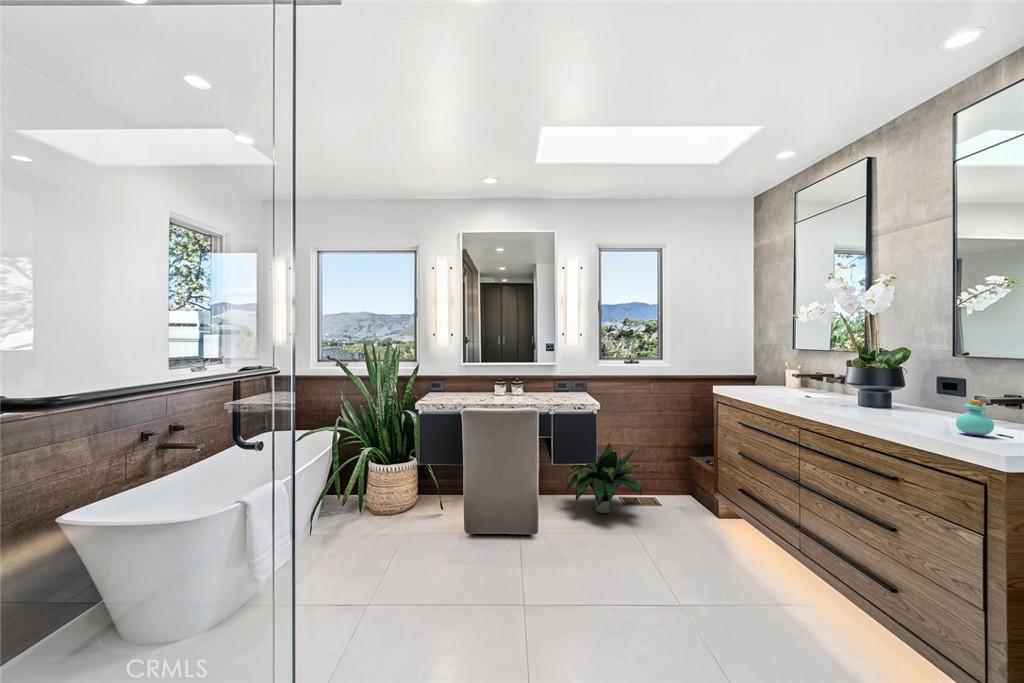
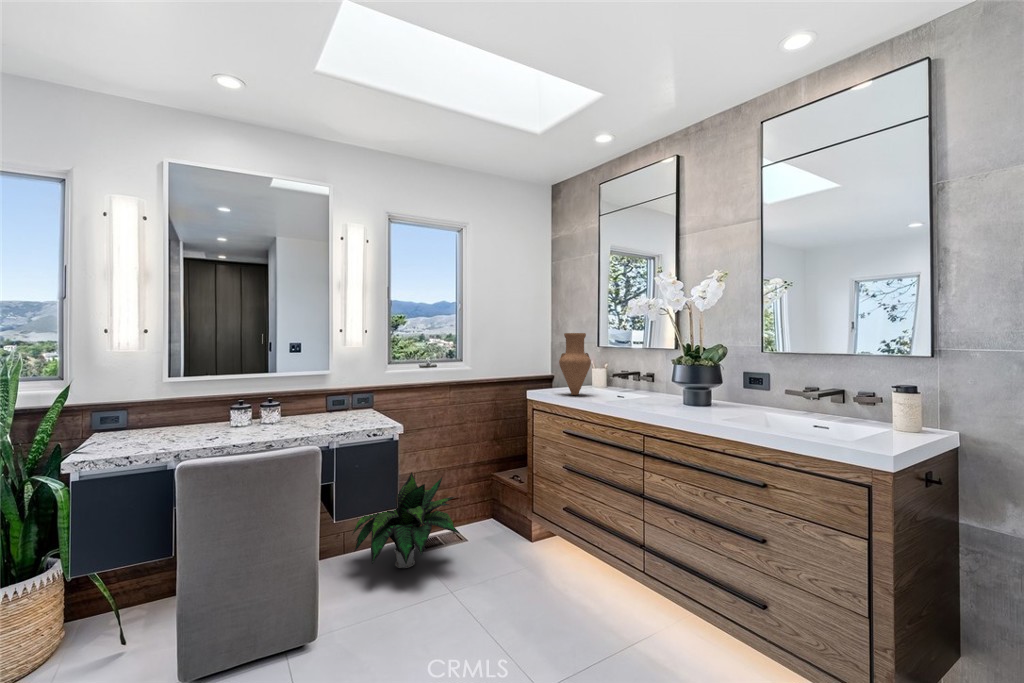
vase: none [735,336,767,392] -> present [559,333,591,395]
perfume bottle: present [956,400,994,435] -> none [808,396,839,432]

